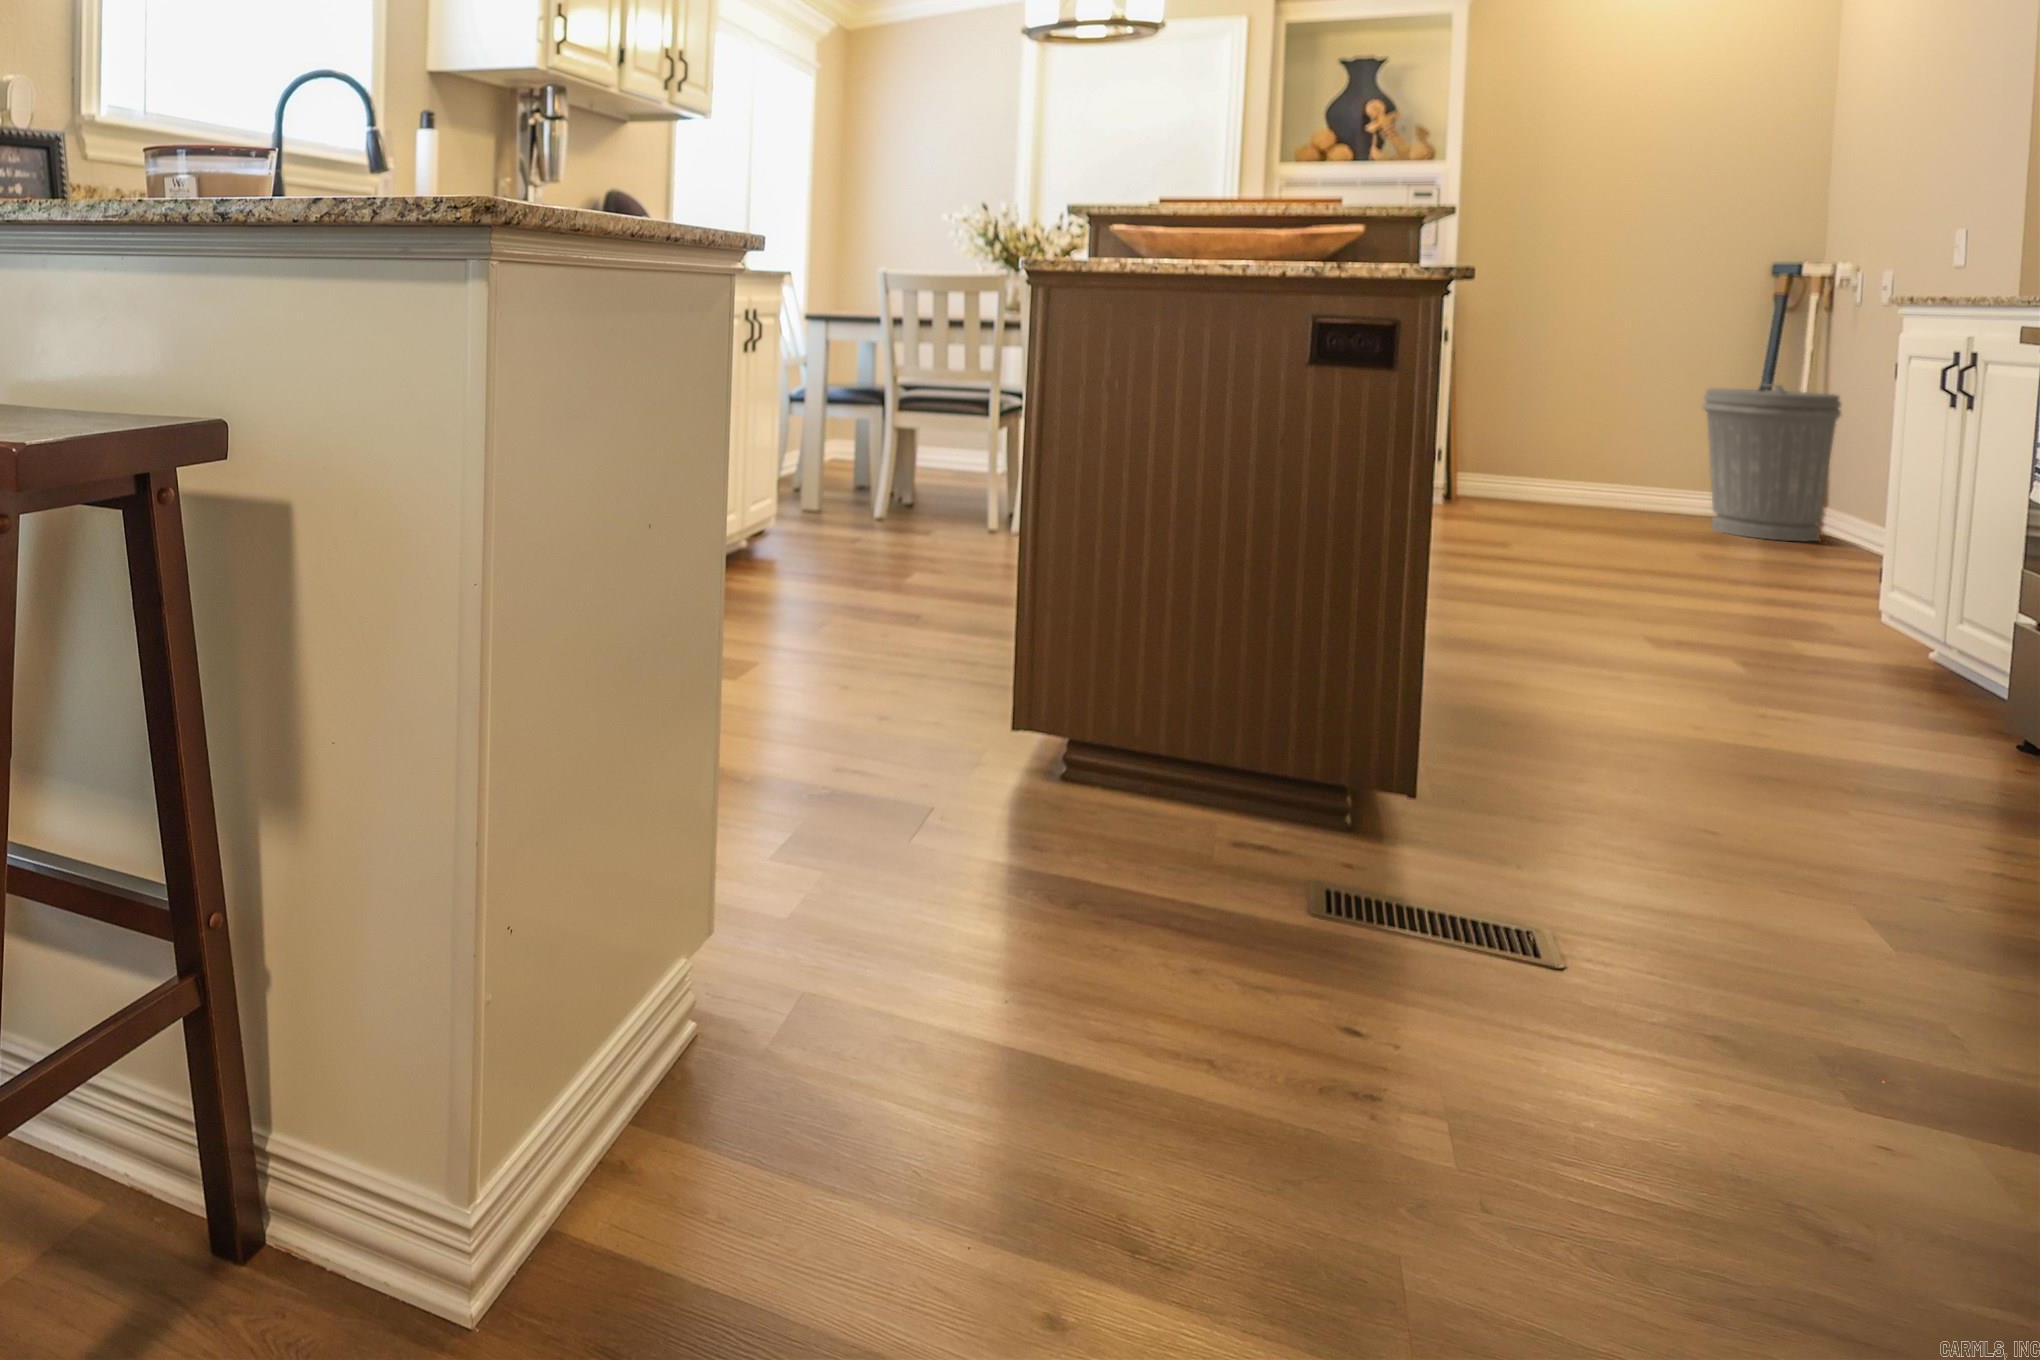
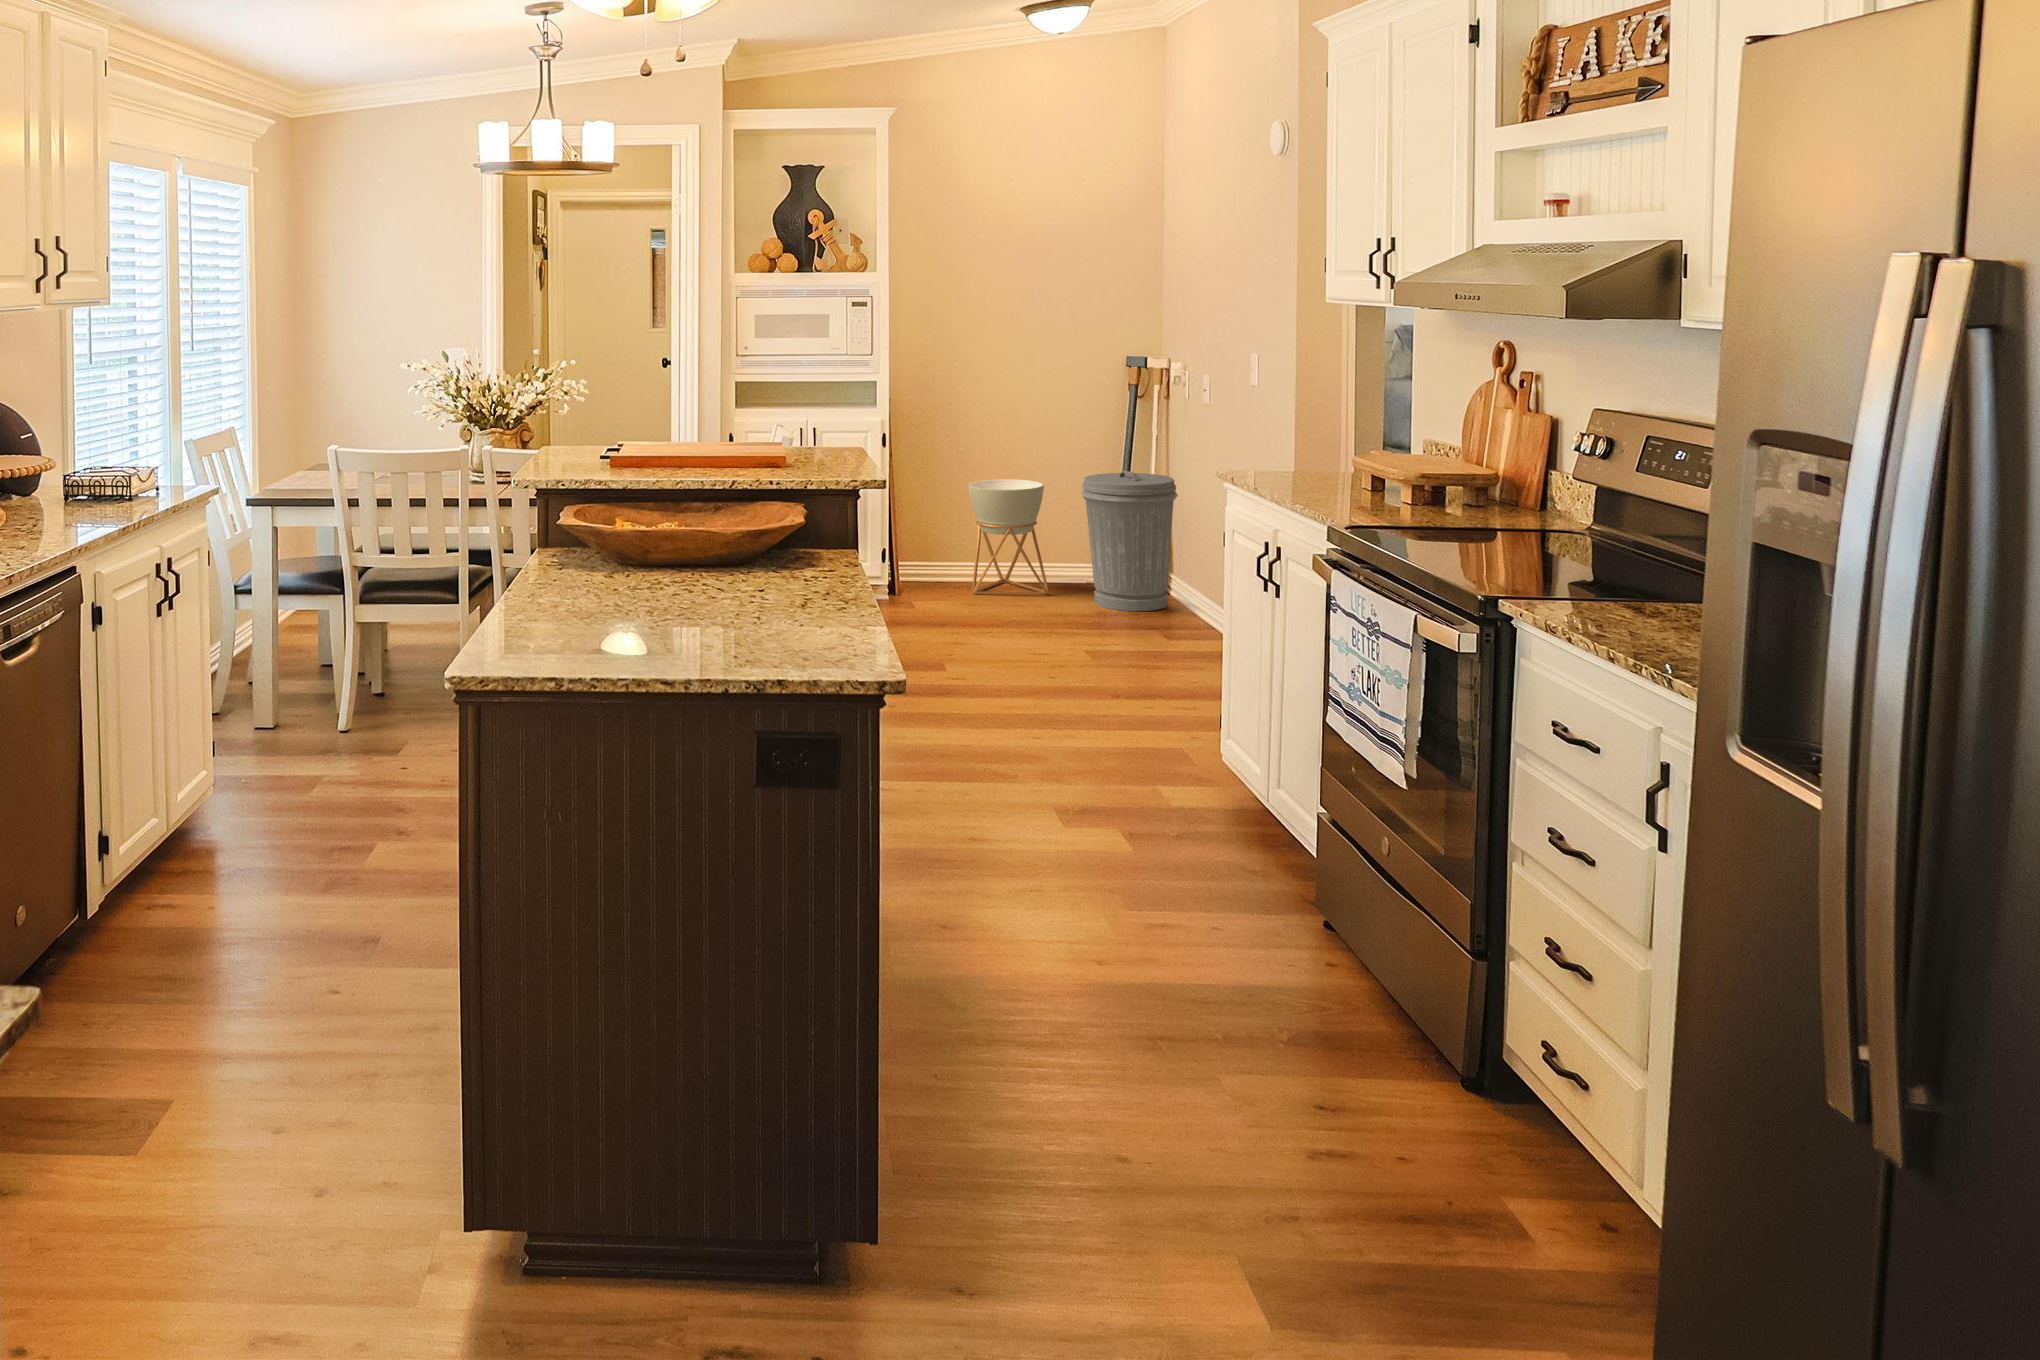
planter: none [1544,392,1649,517] -> present [968,479,1048,595]

